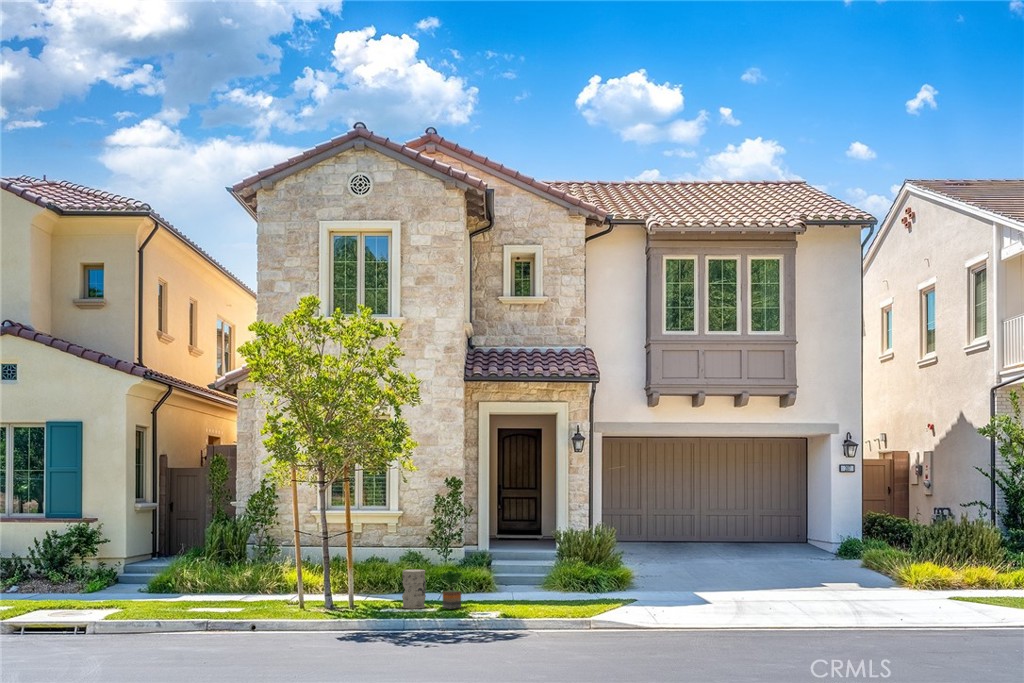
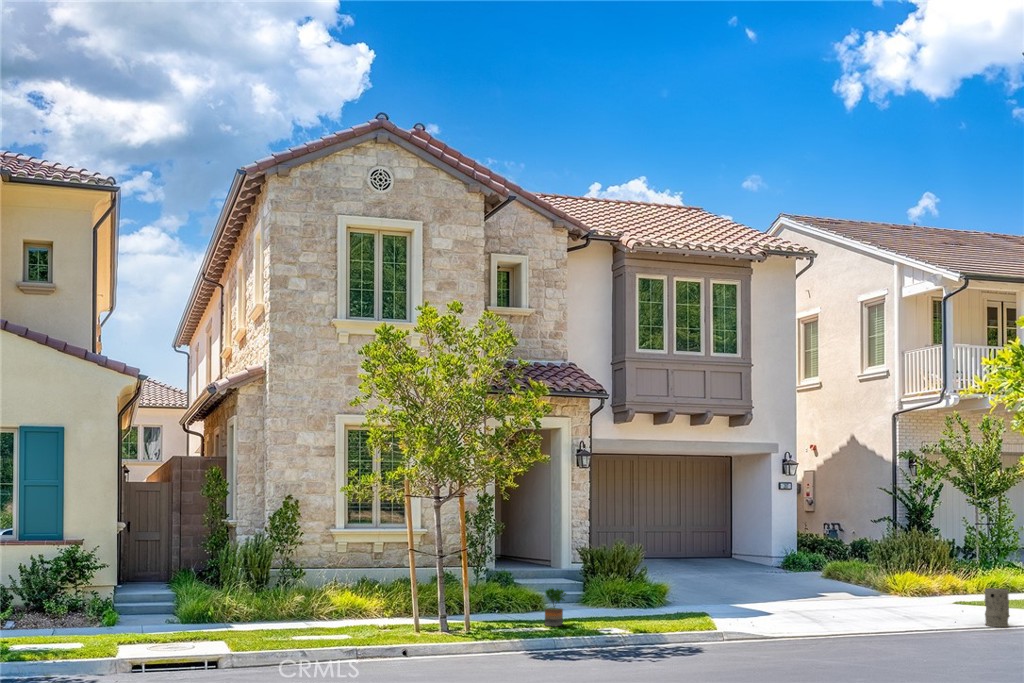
trash can: present [402,569,426,609] -> present [985,588,1010,627]

